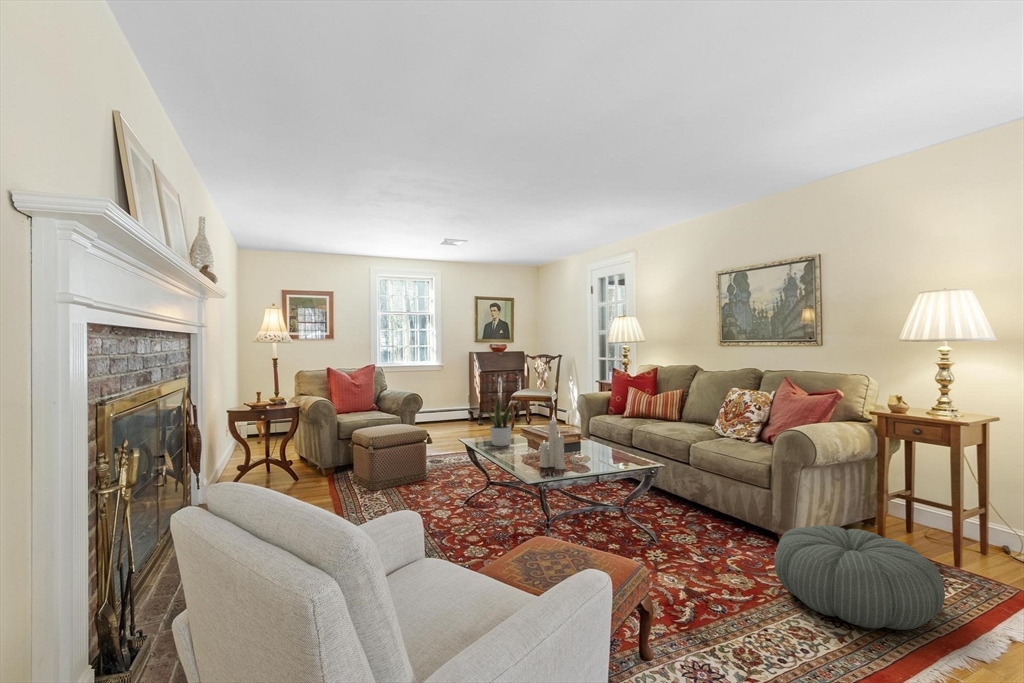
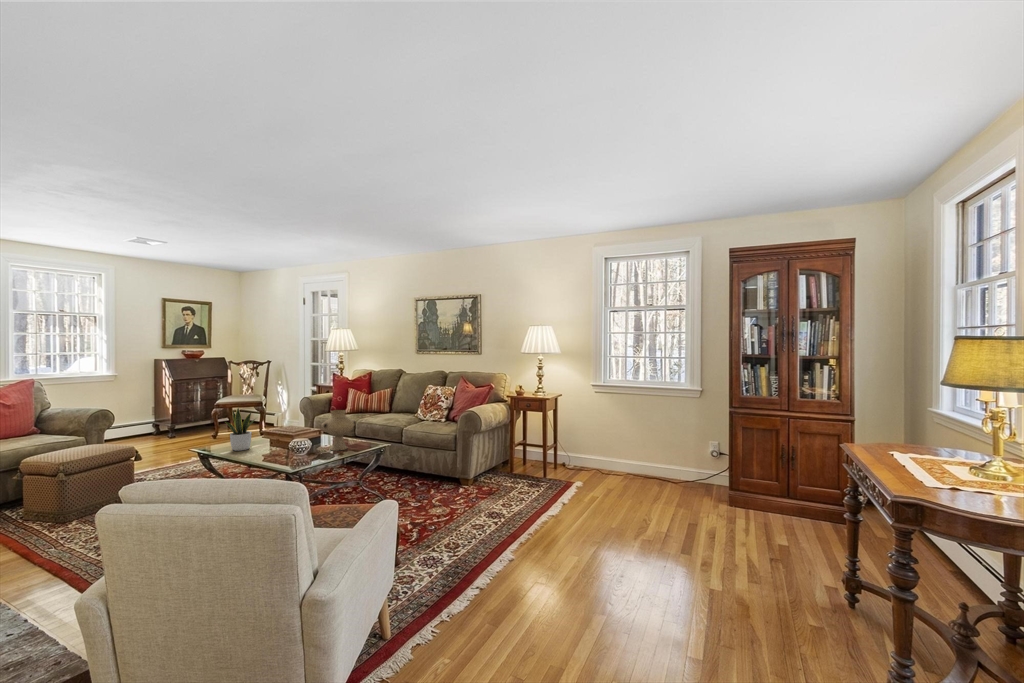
vase: none [577,410,621,462] -> present [321,410,356,451]
candle: present [539,420,565,469] -> none [292,415,315,461]
pouf: present [774,525,945,630] -> none [461,465,540,516]

